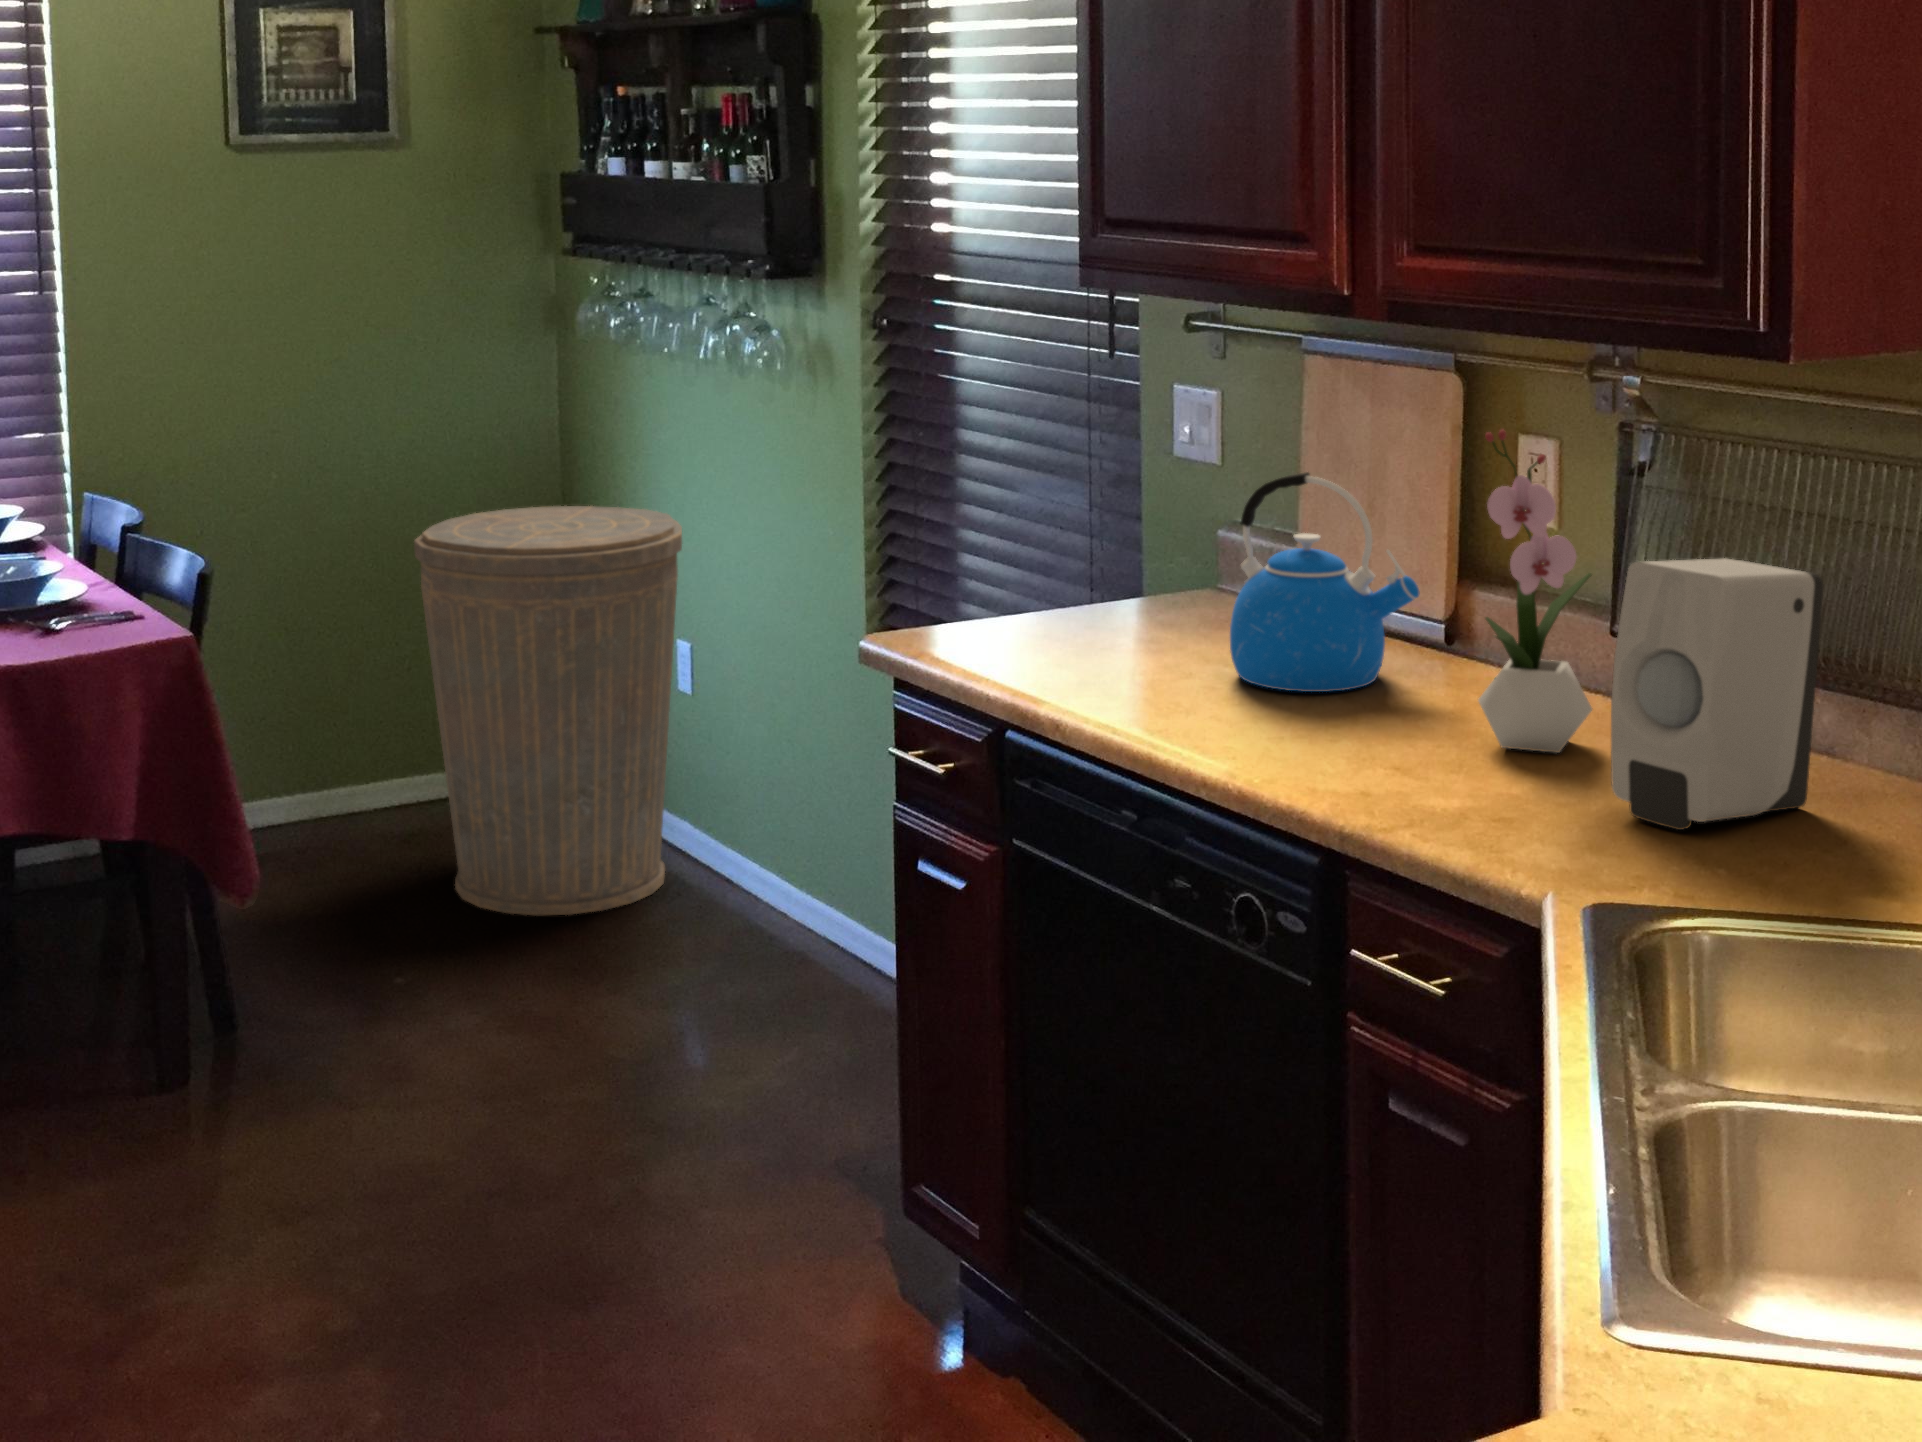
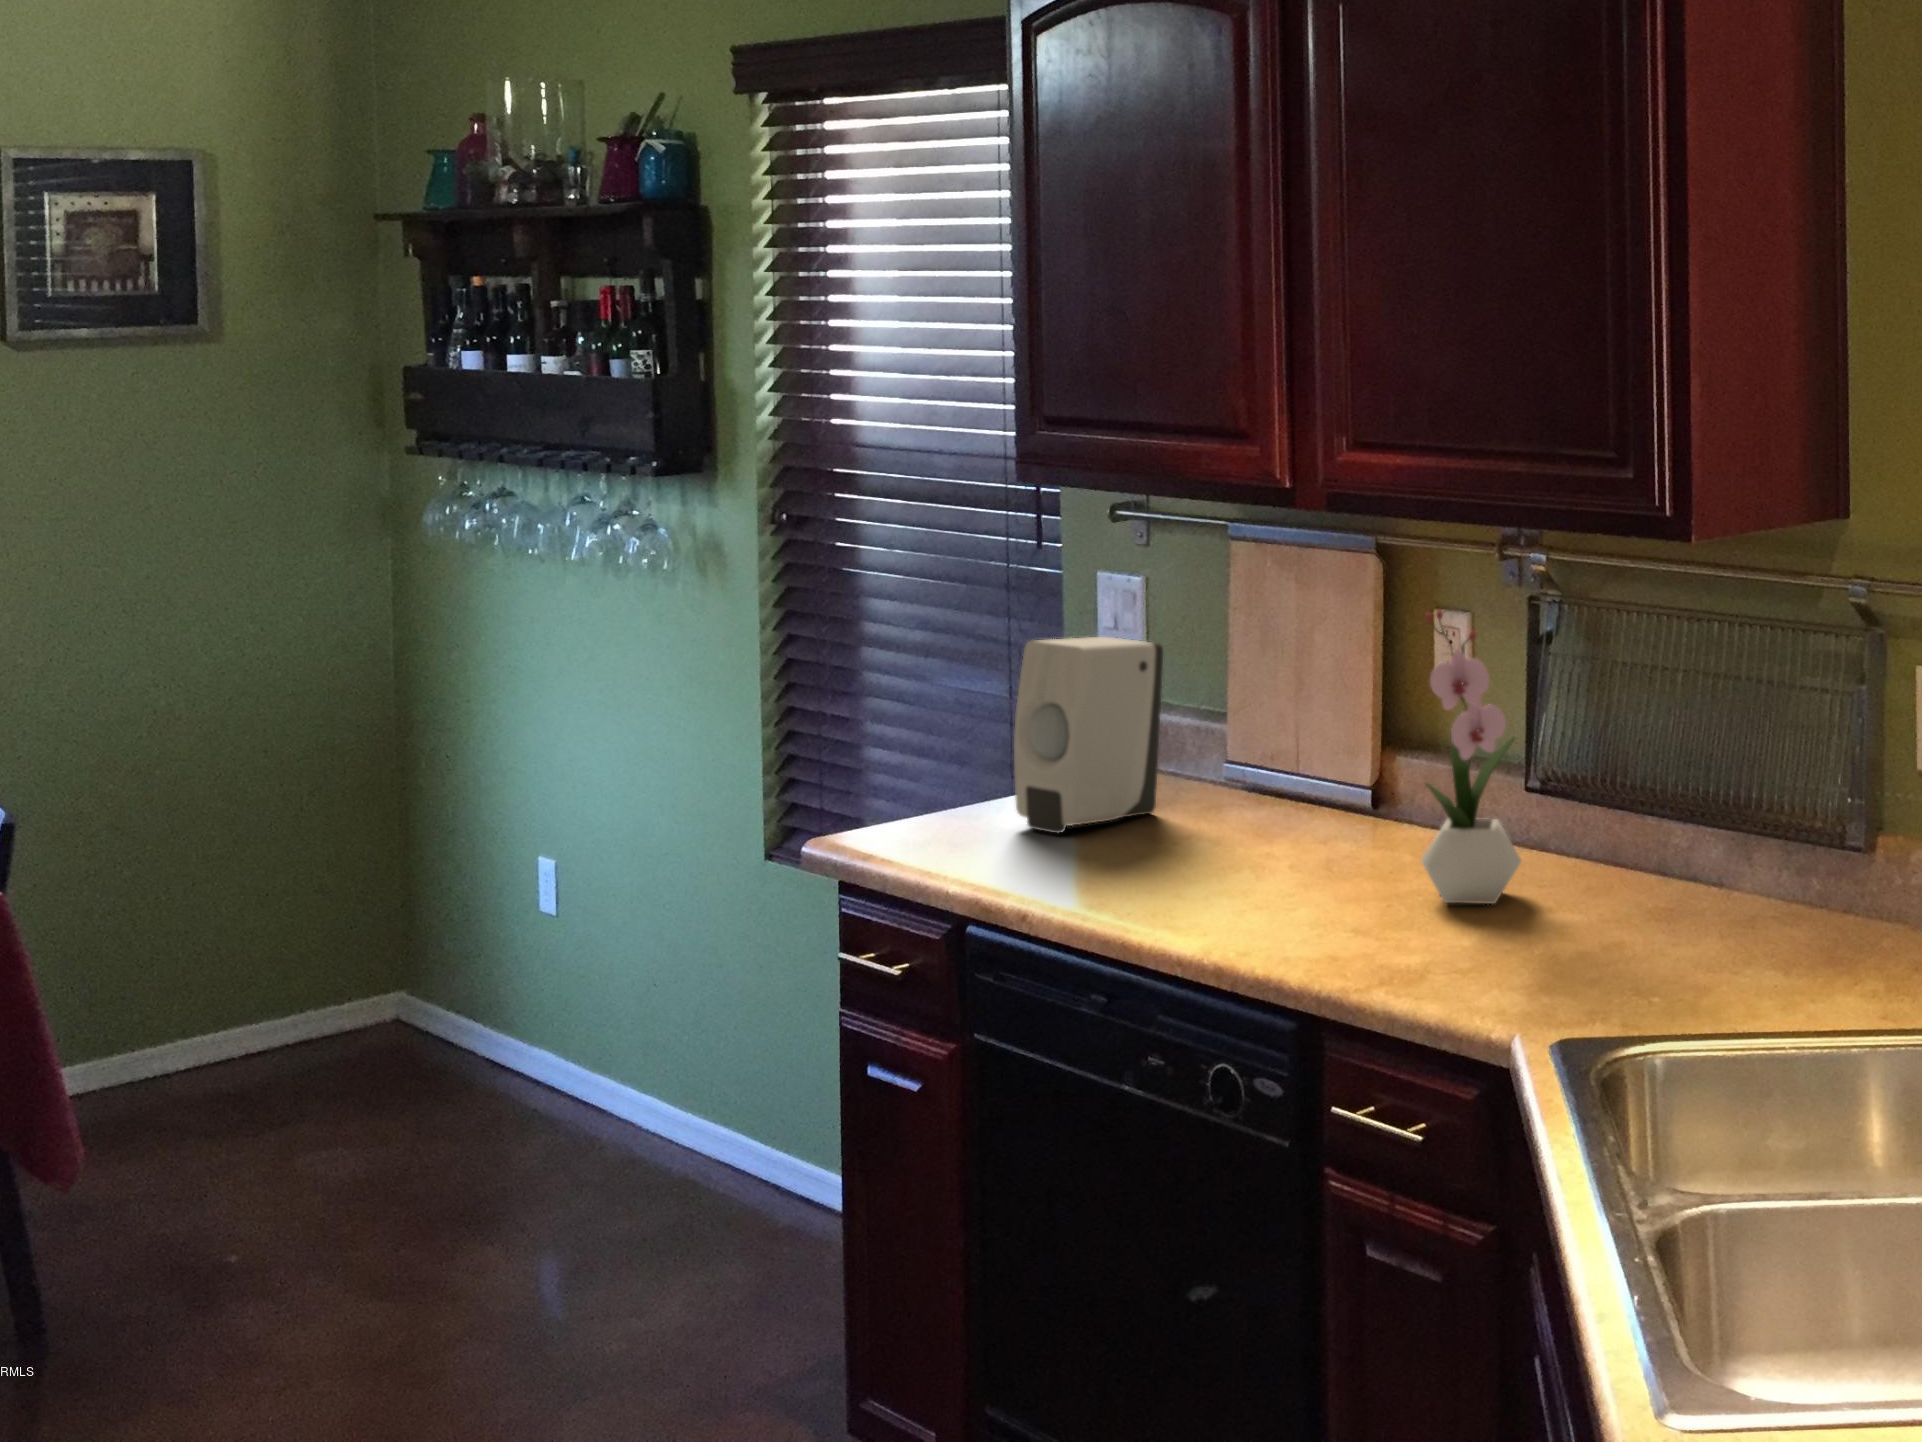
kettle: present [1230,472,1420,692] -> none [1178,655,1355,863]
trash can: present [414,506,682,915] -> none [246,716,551,1163]
soap dispenser: present [1611,558,1823,830] -> present [1014,637,1163,833]

